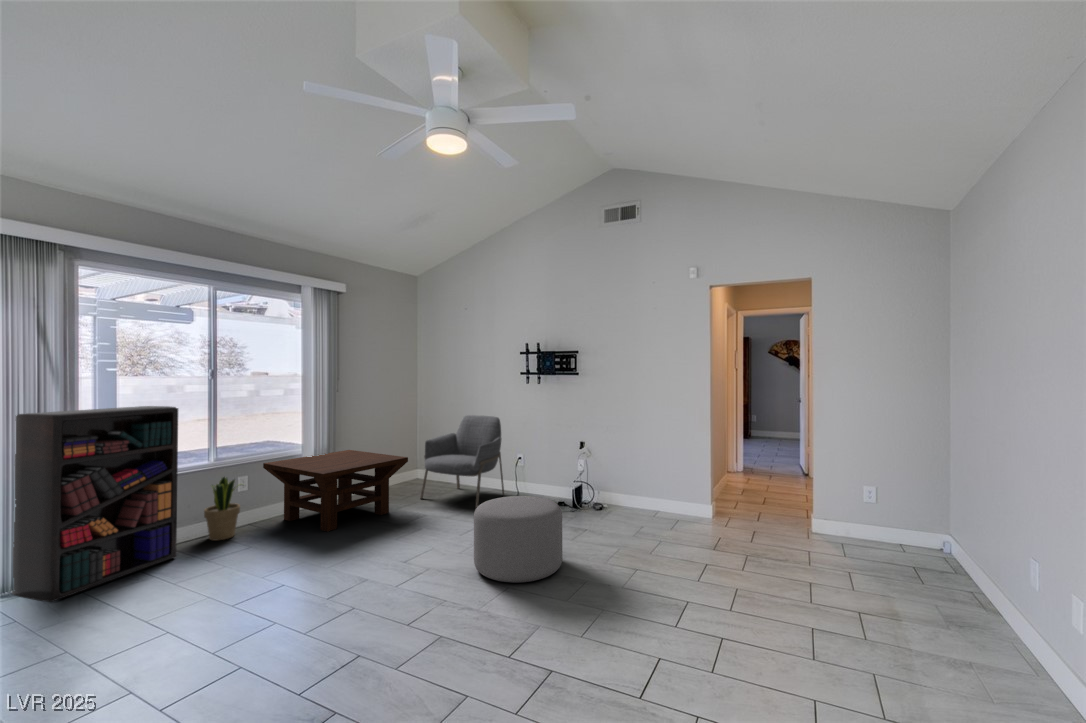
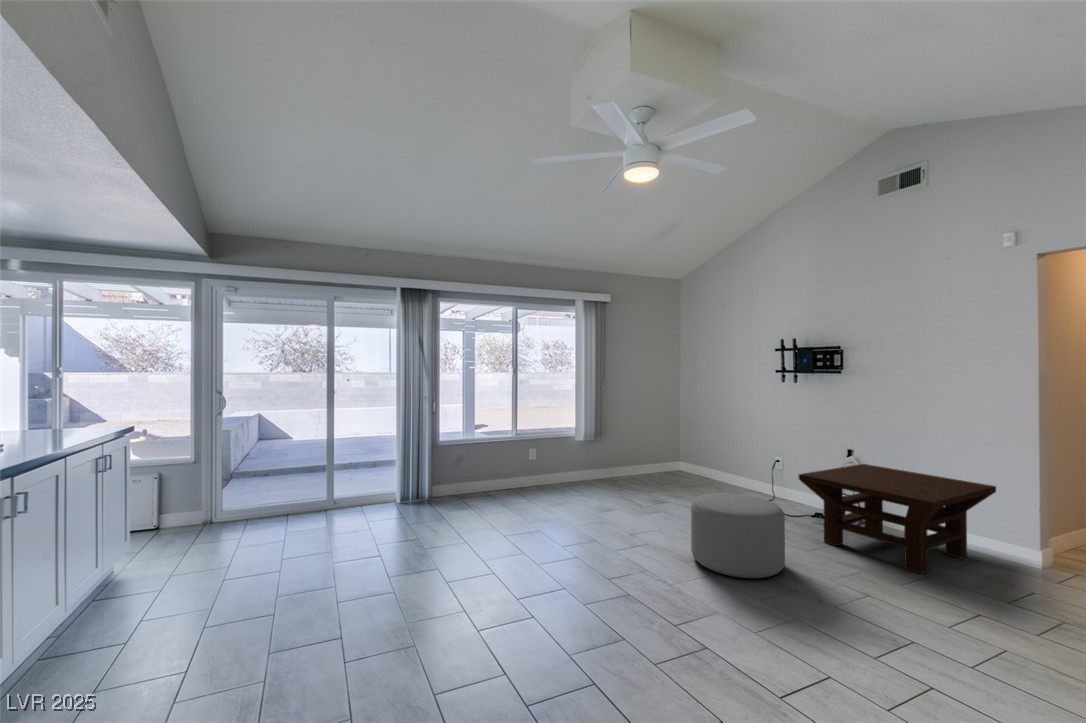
bookshelf: present [12,406,178,602] -> none [409,393,490,511]
armchair: present [420,415,504,508] -> none [673,413,758,503]
coffee table: present [263,450,408,532] -> present [799,464,996,574]
potted plant: present [204,477,240,540] -> none [508,446,533,493]

